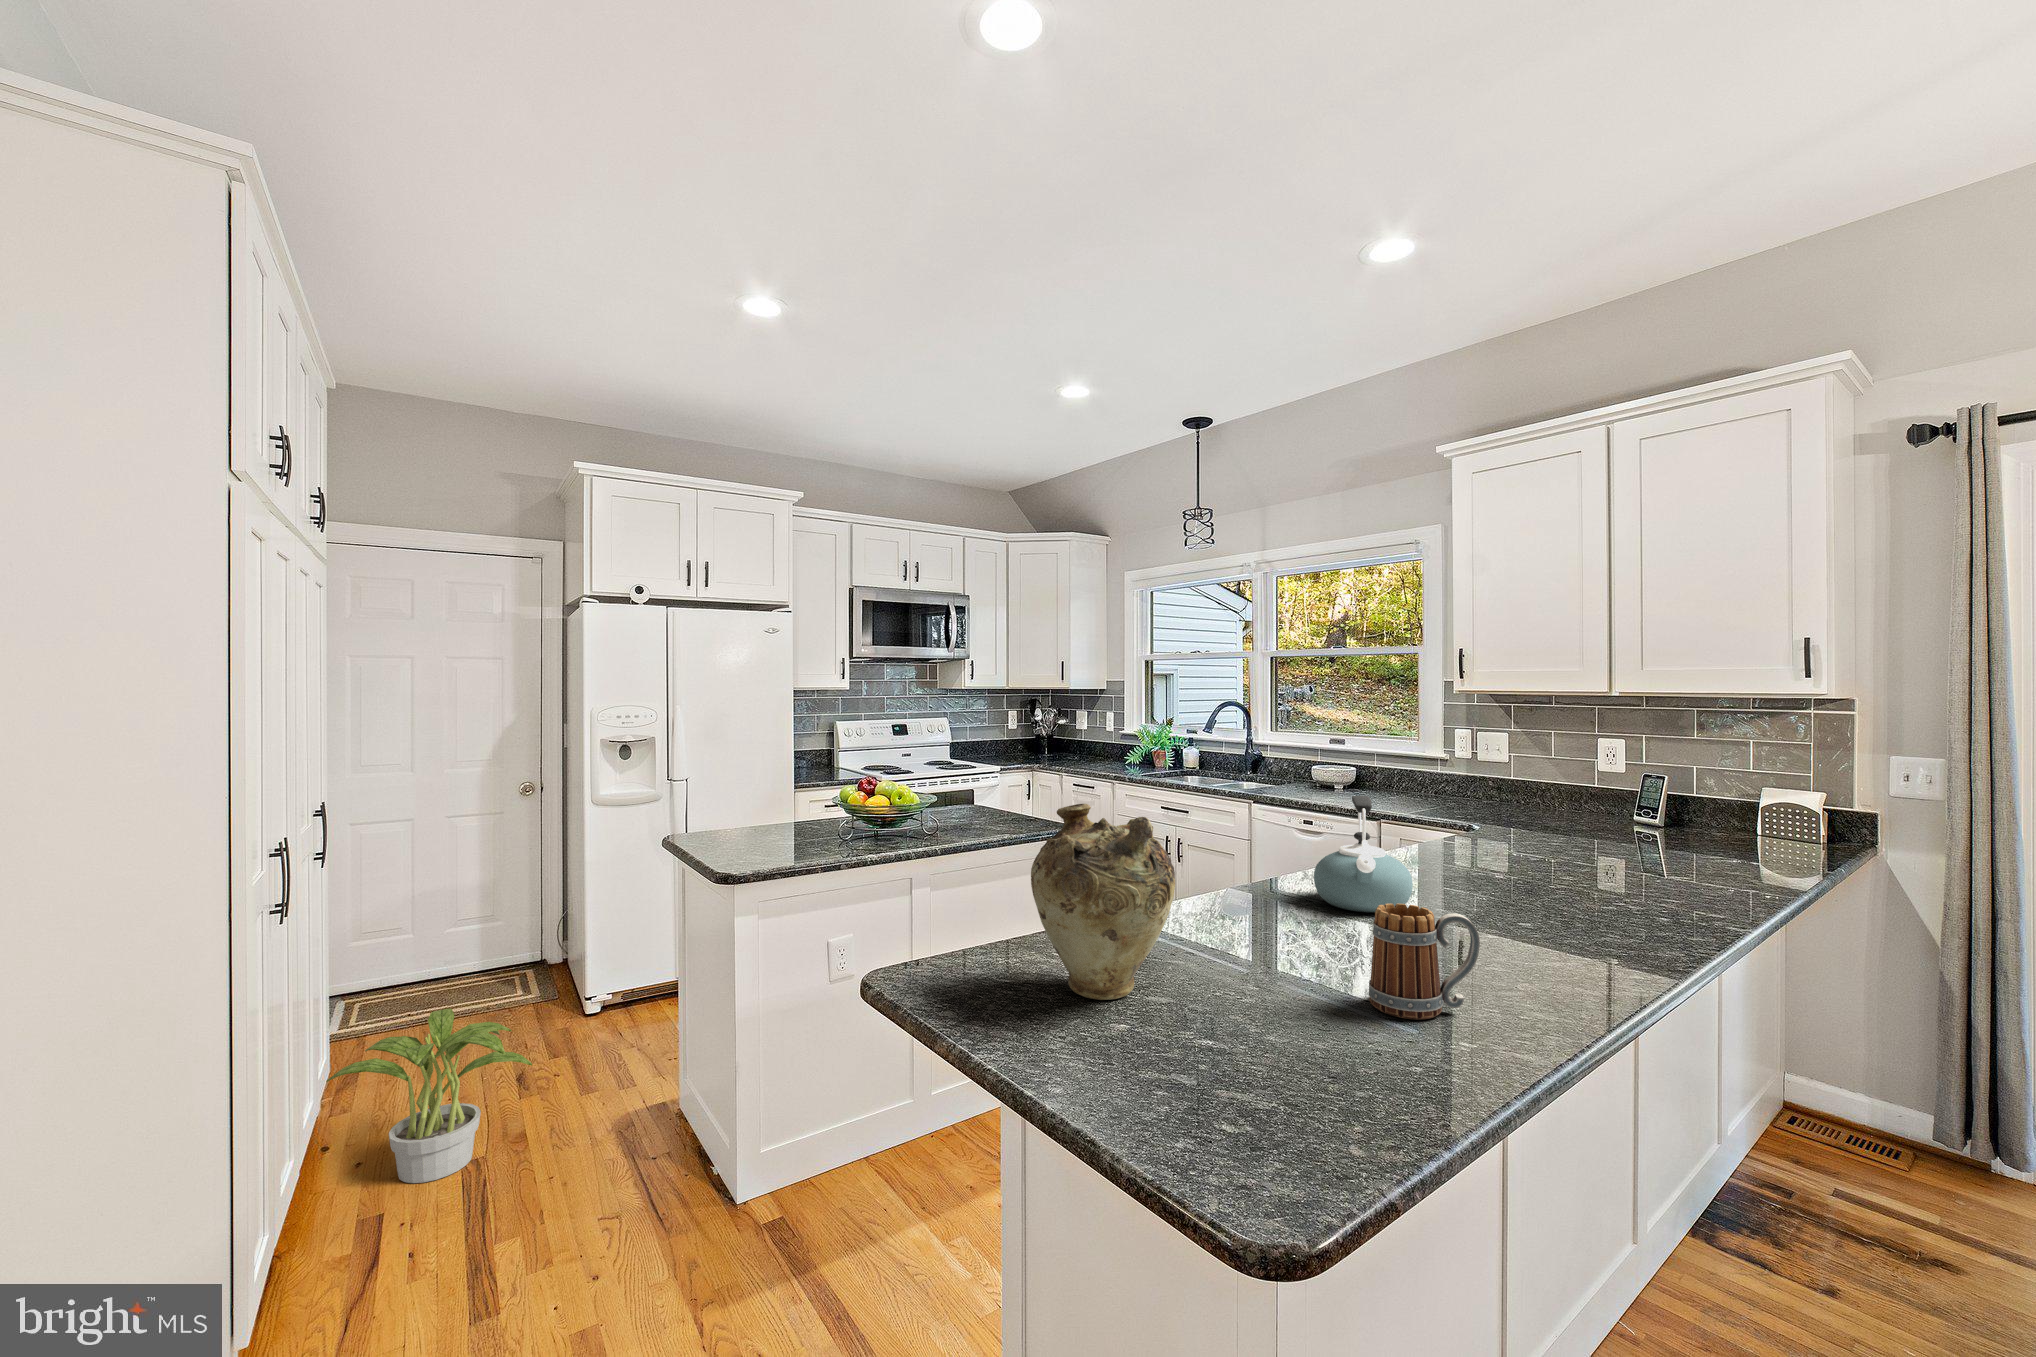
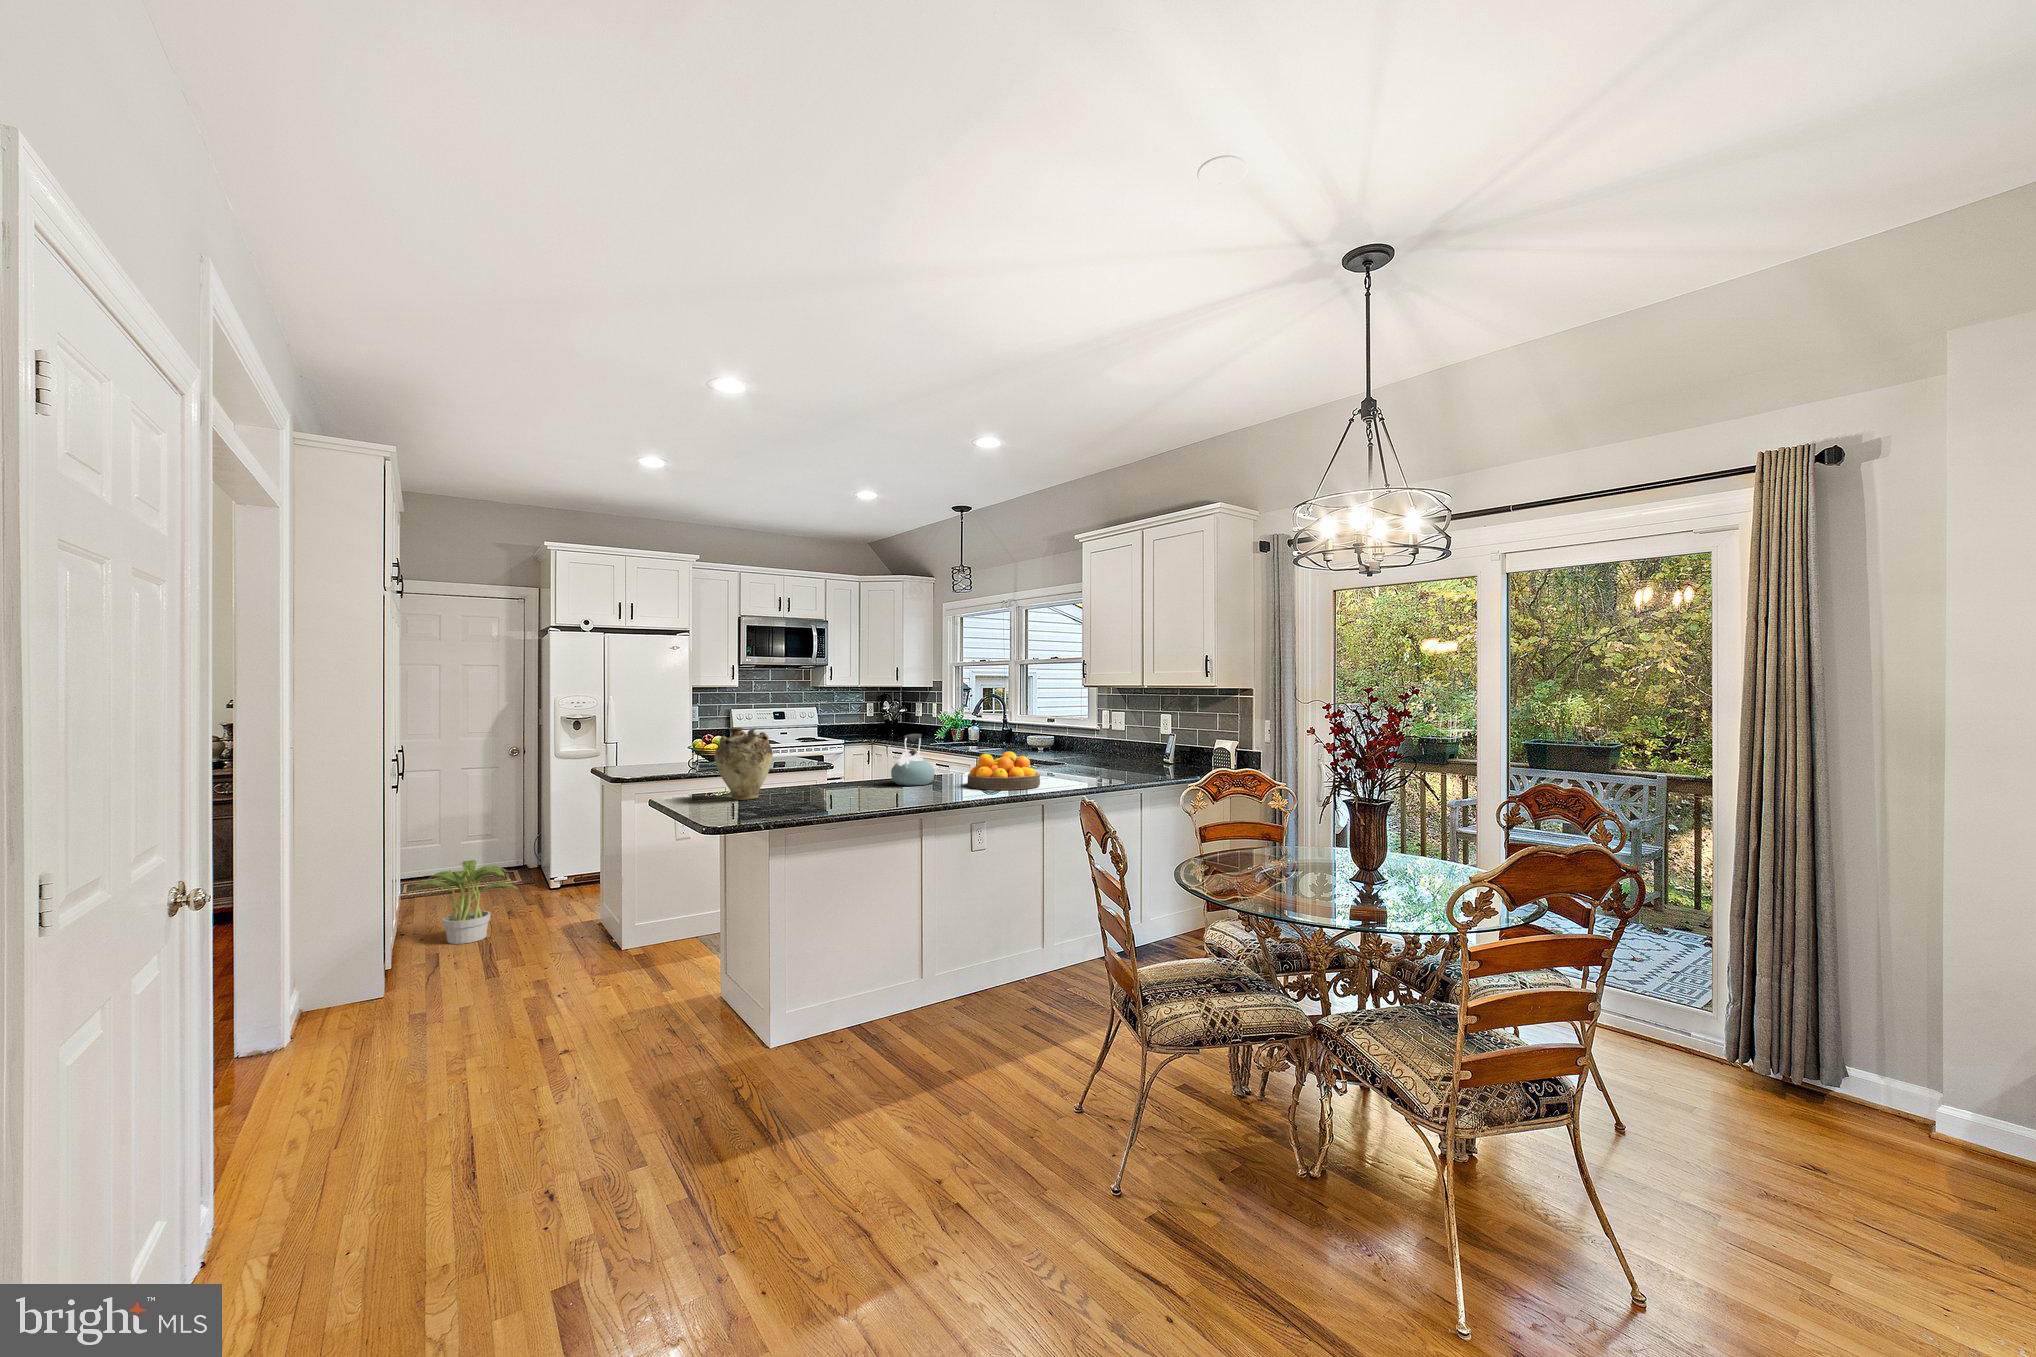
fruit bowl: none [1485,834,1675,935] -> present [967,751,1040,790]
mug: present [1368,904,1480,1019] -> none [840,764,876,803]

